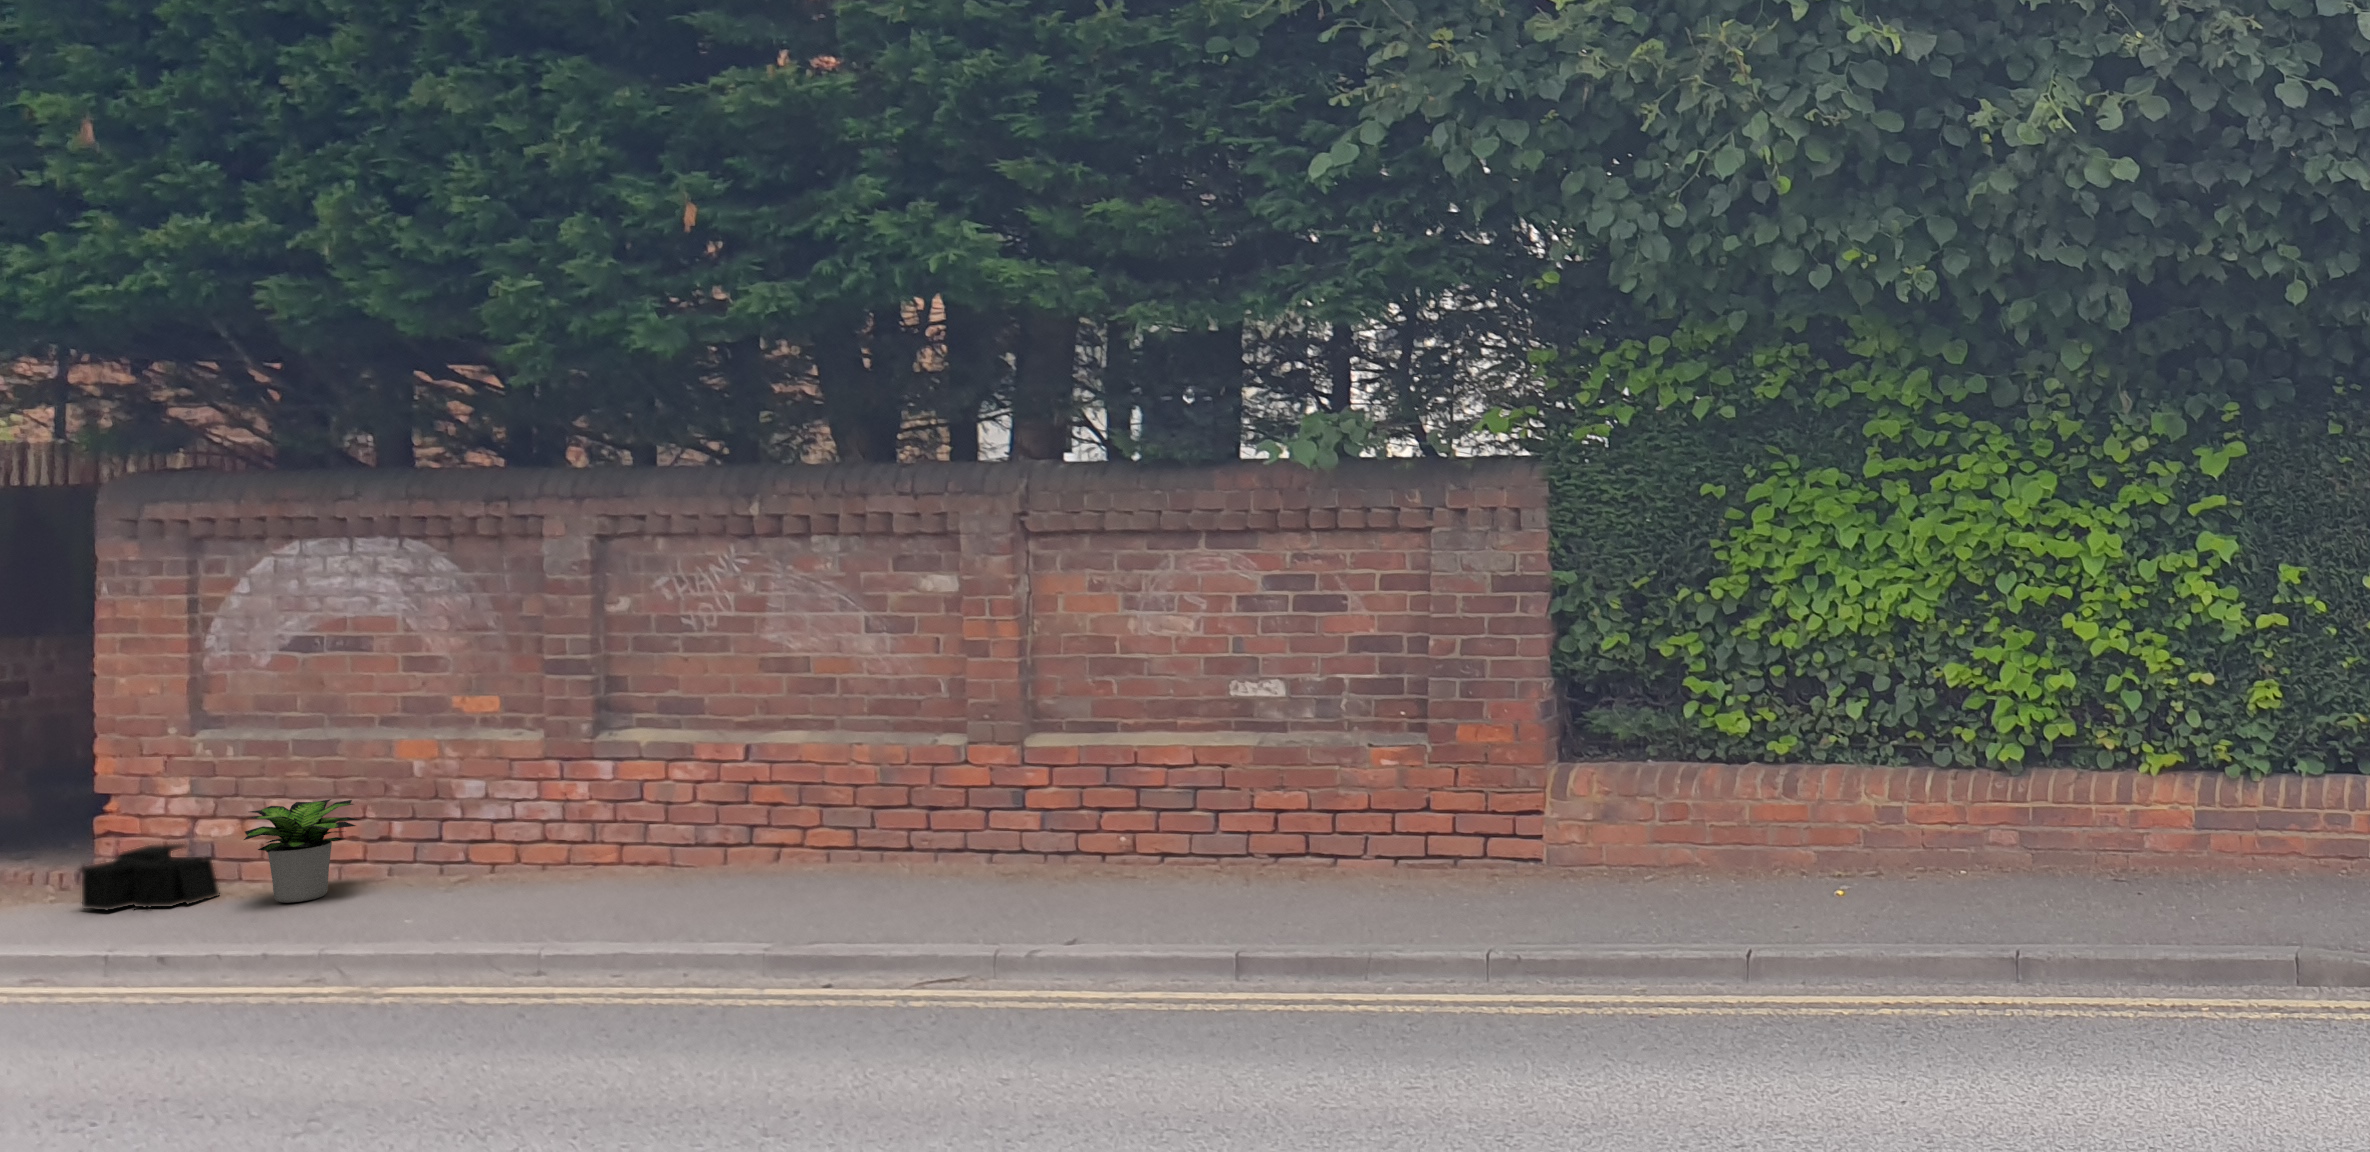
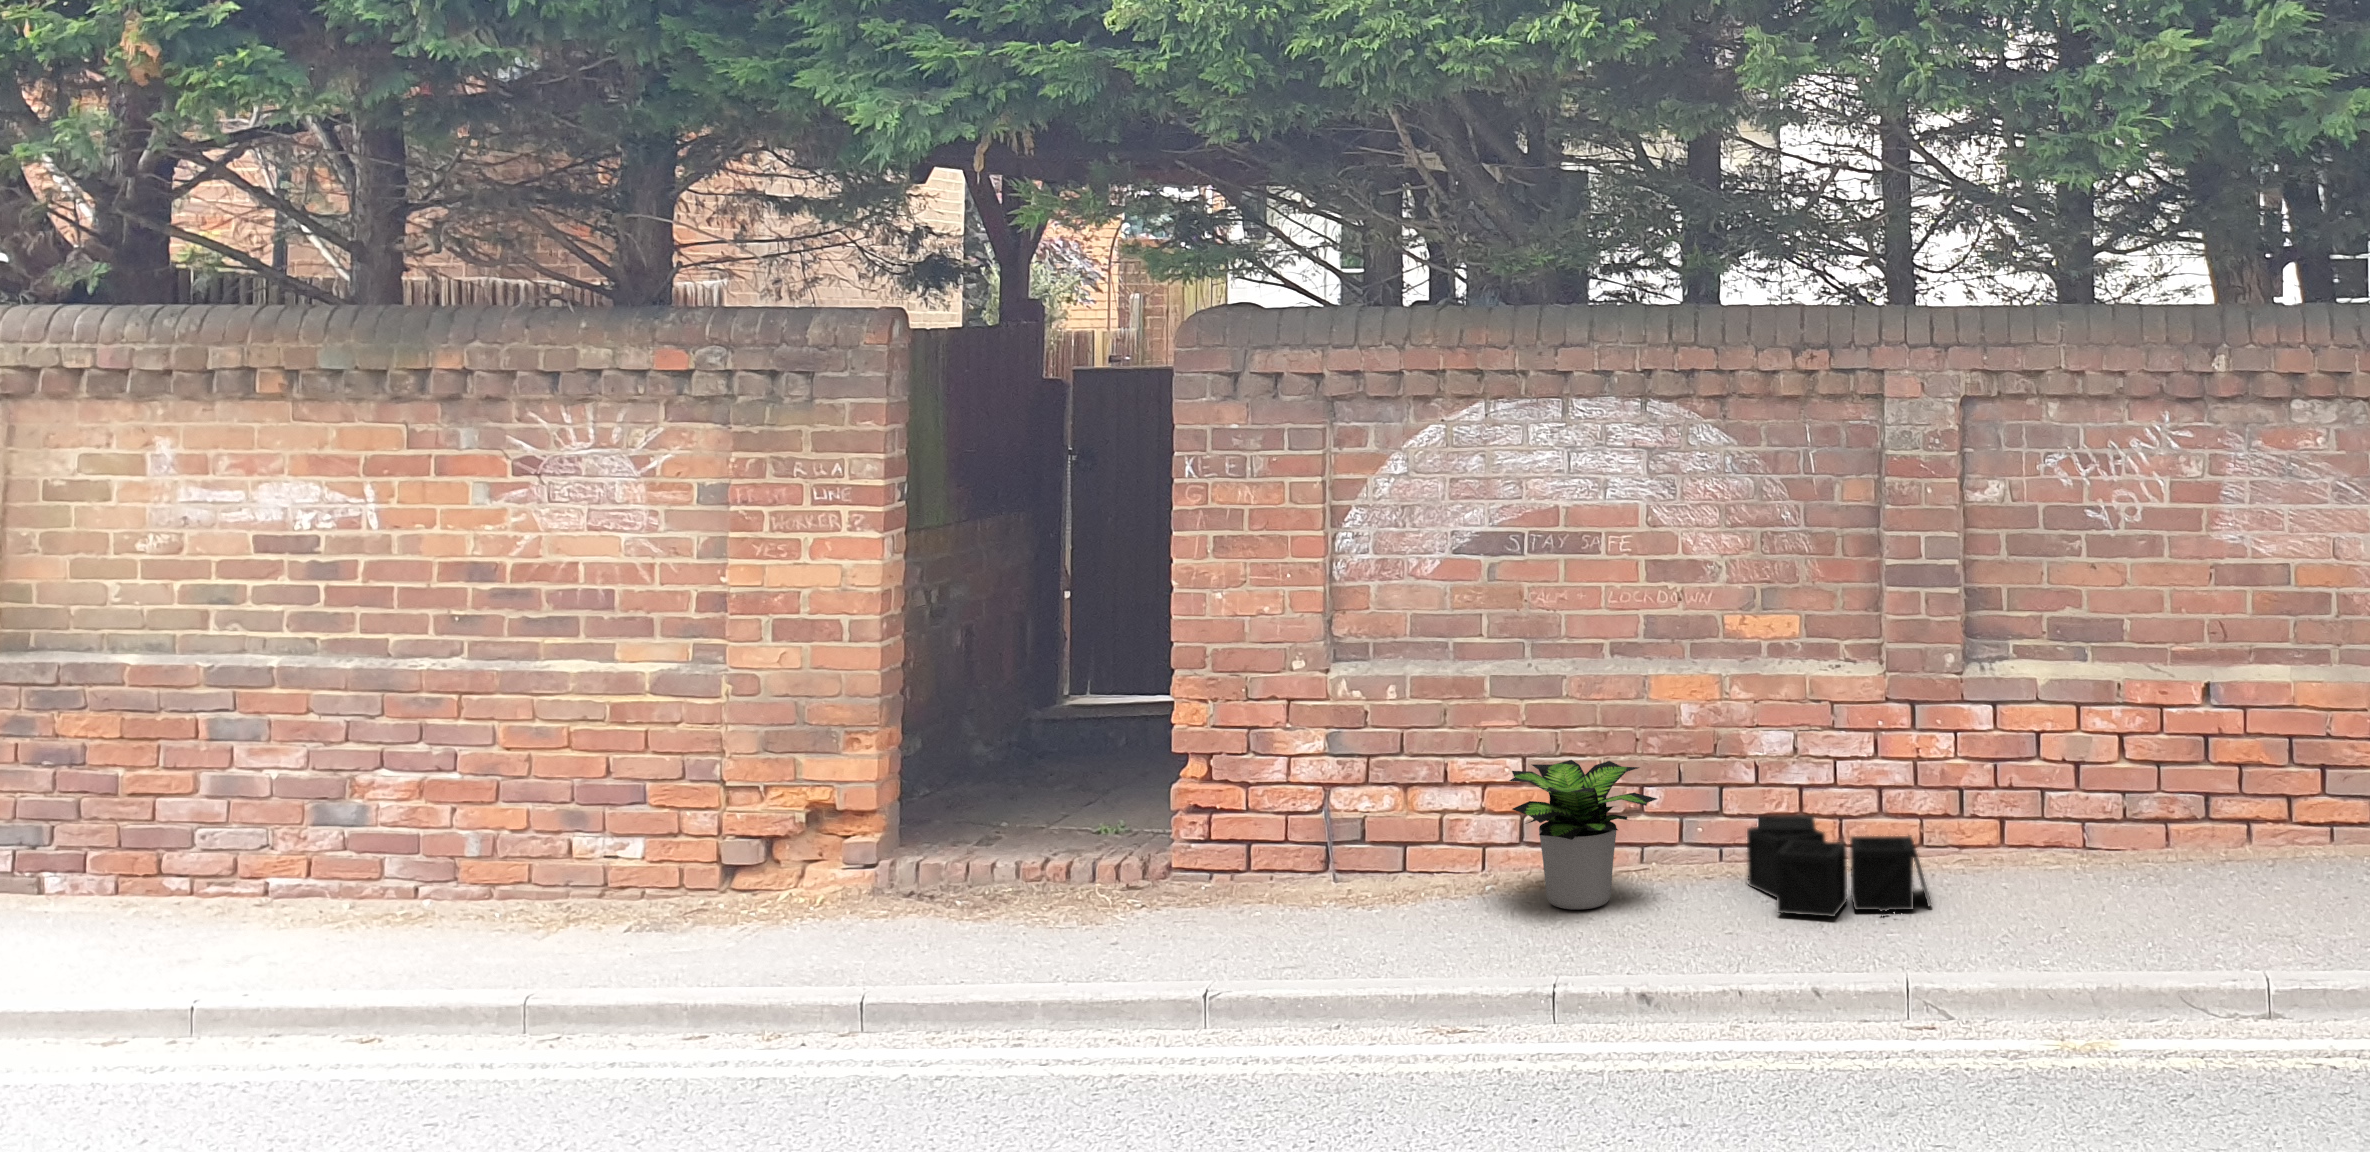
storage bin: present [82,844,219,911] -> present [1747,815,1931,917]

